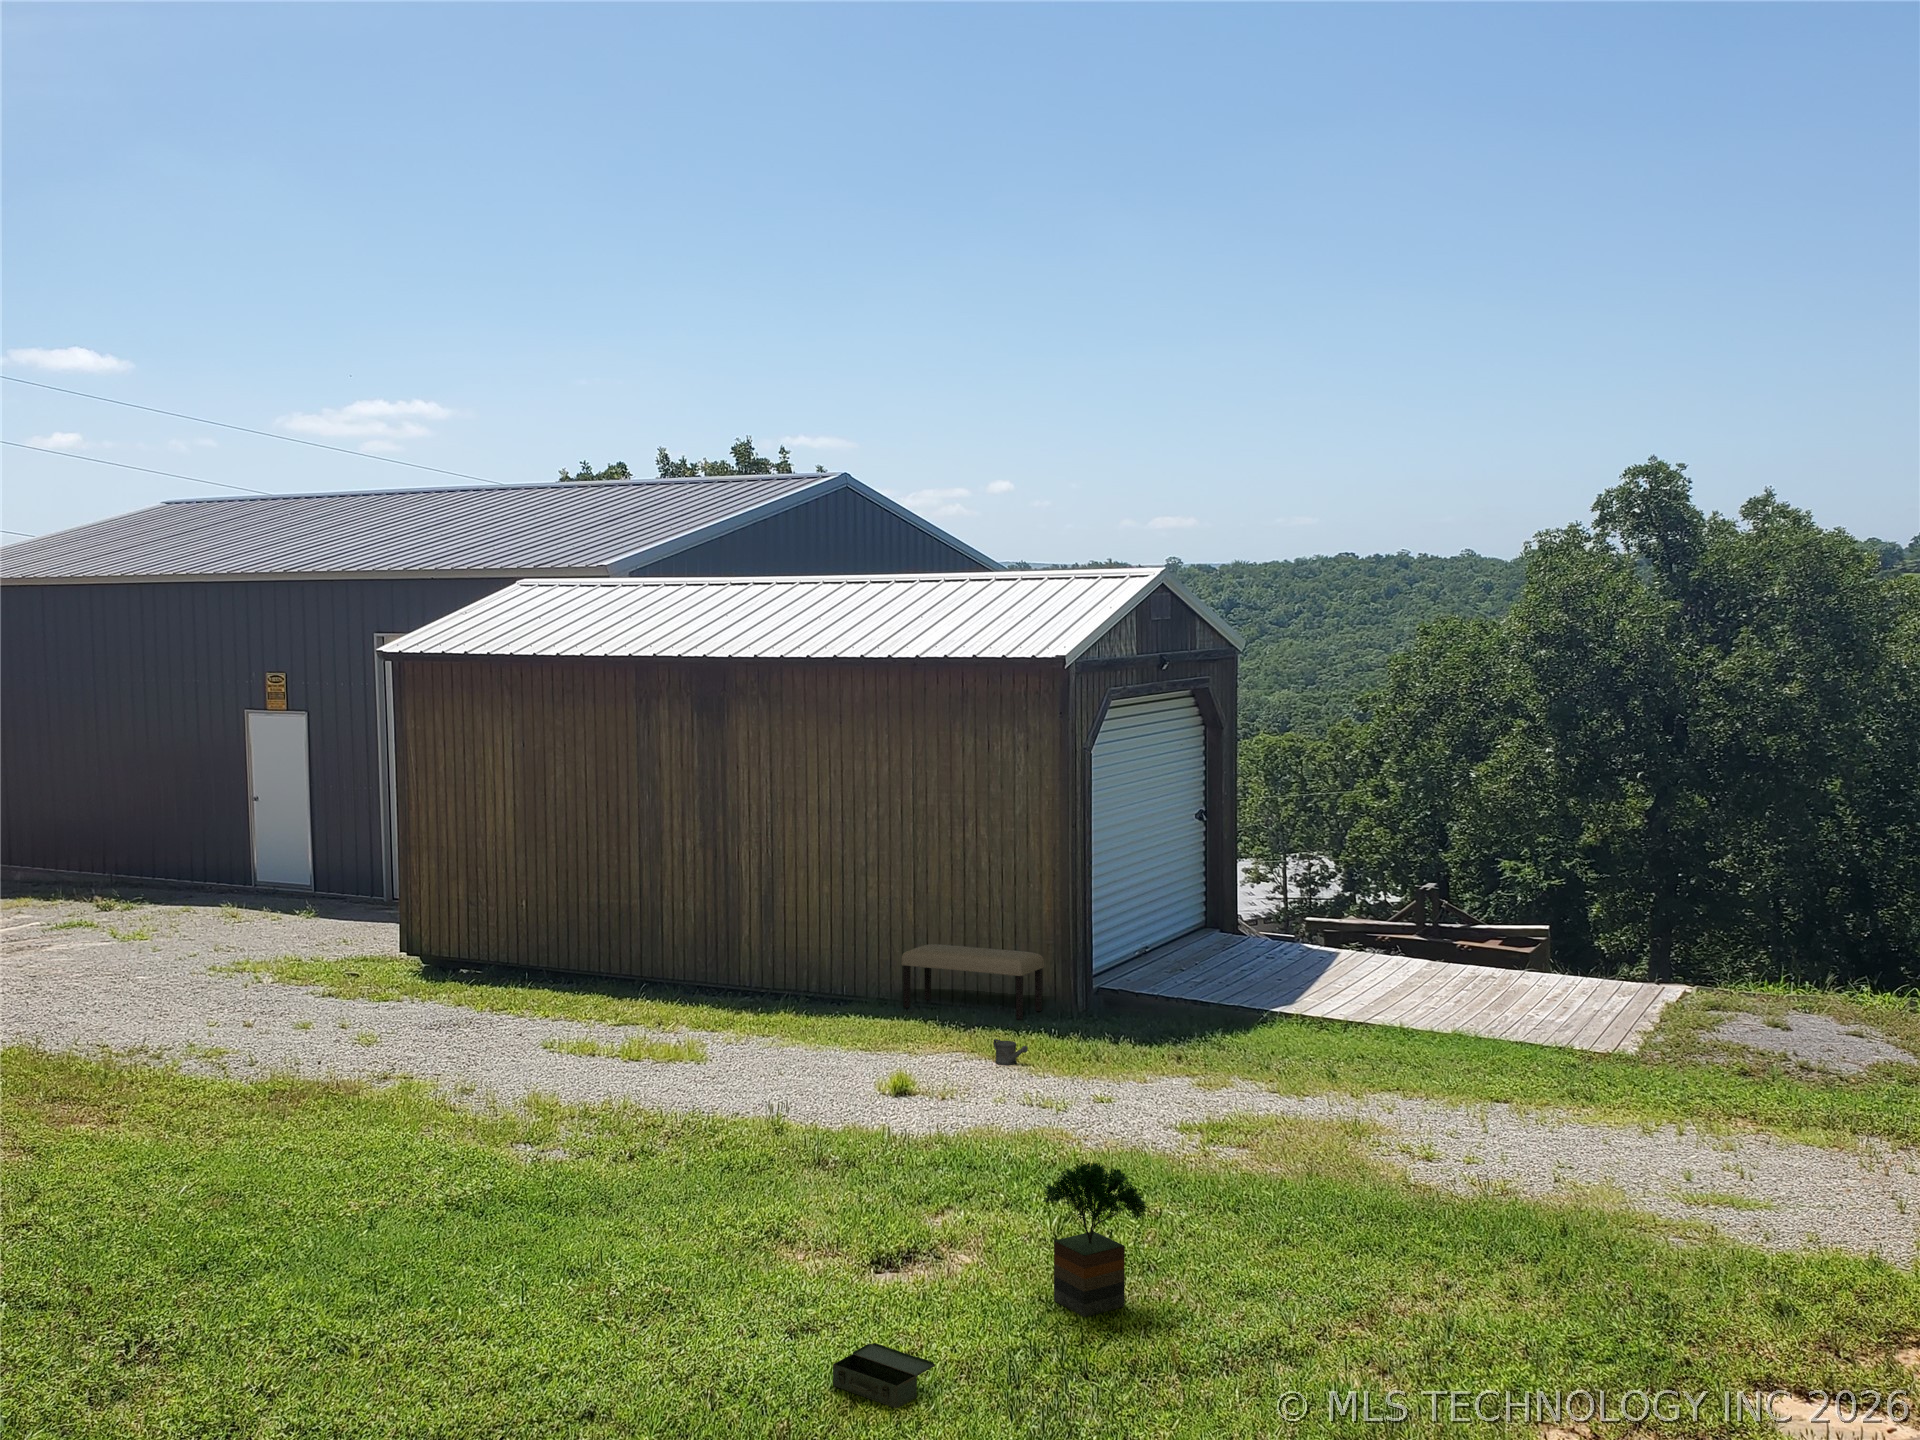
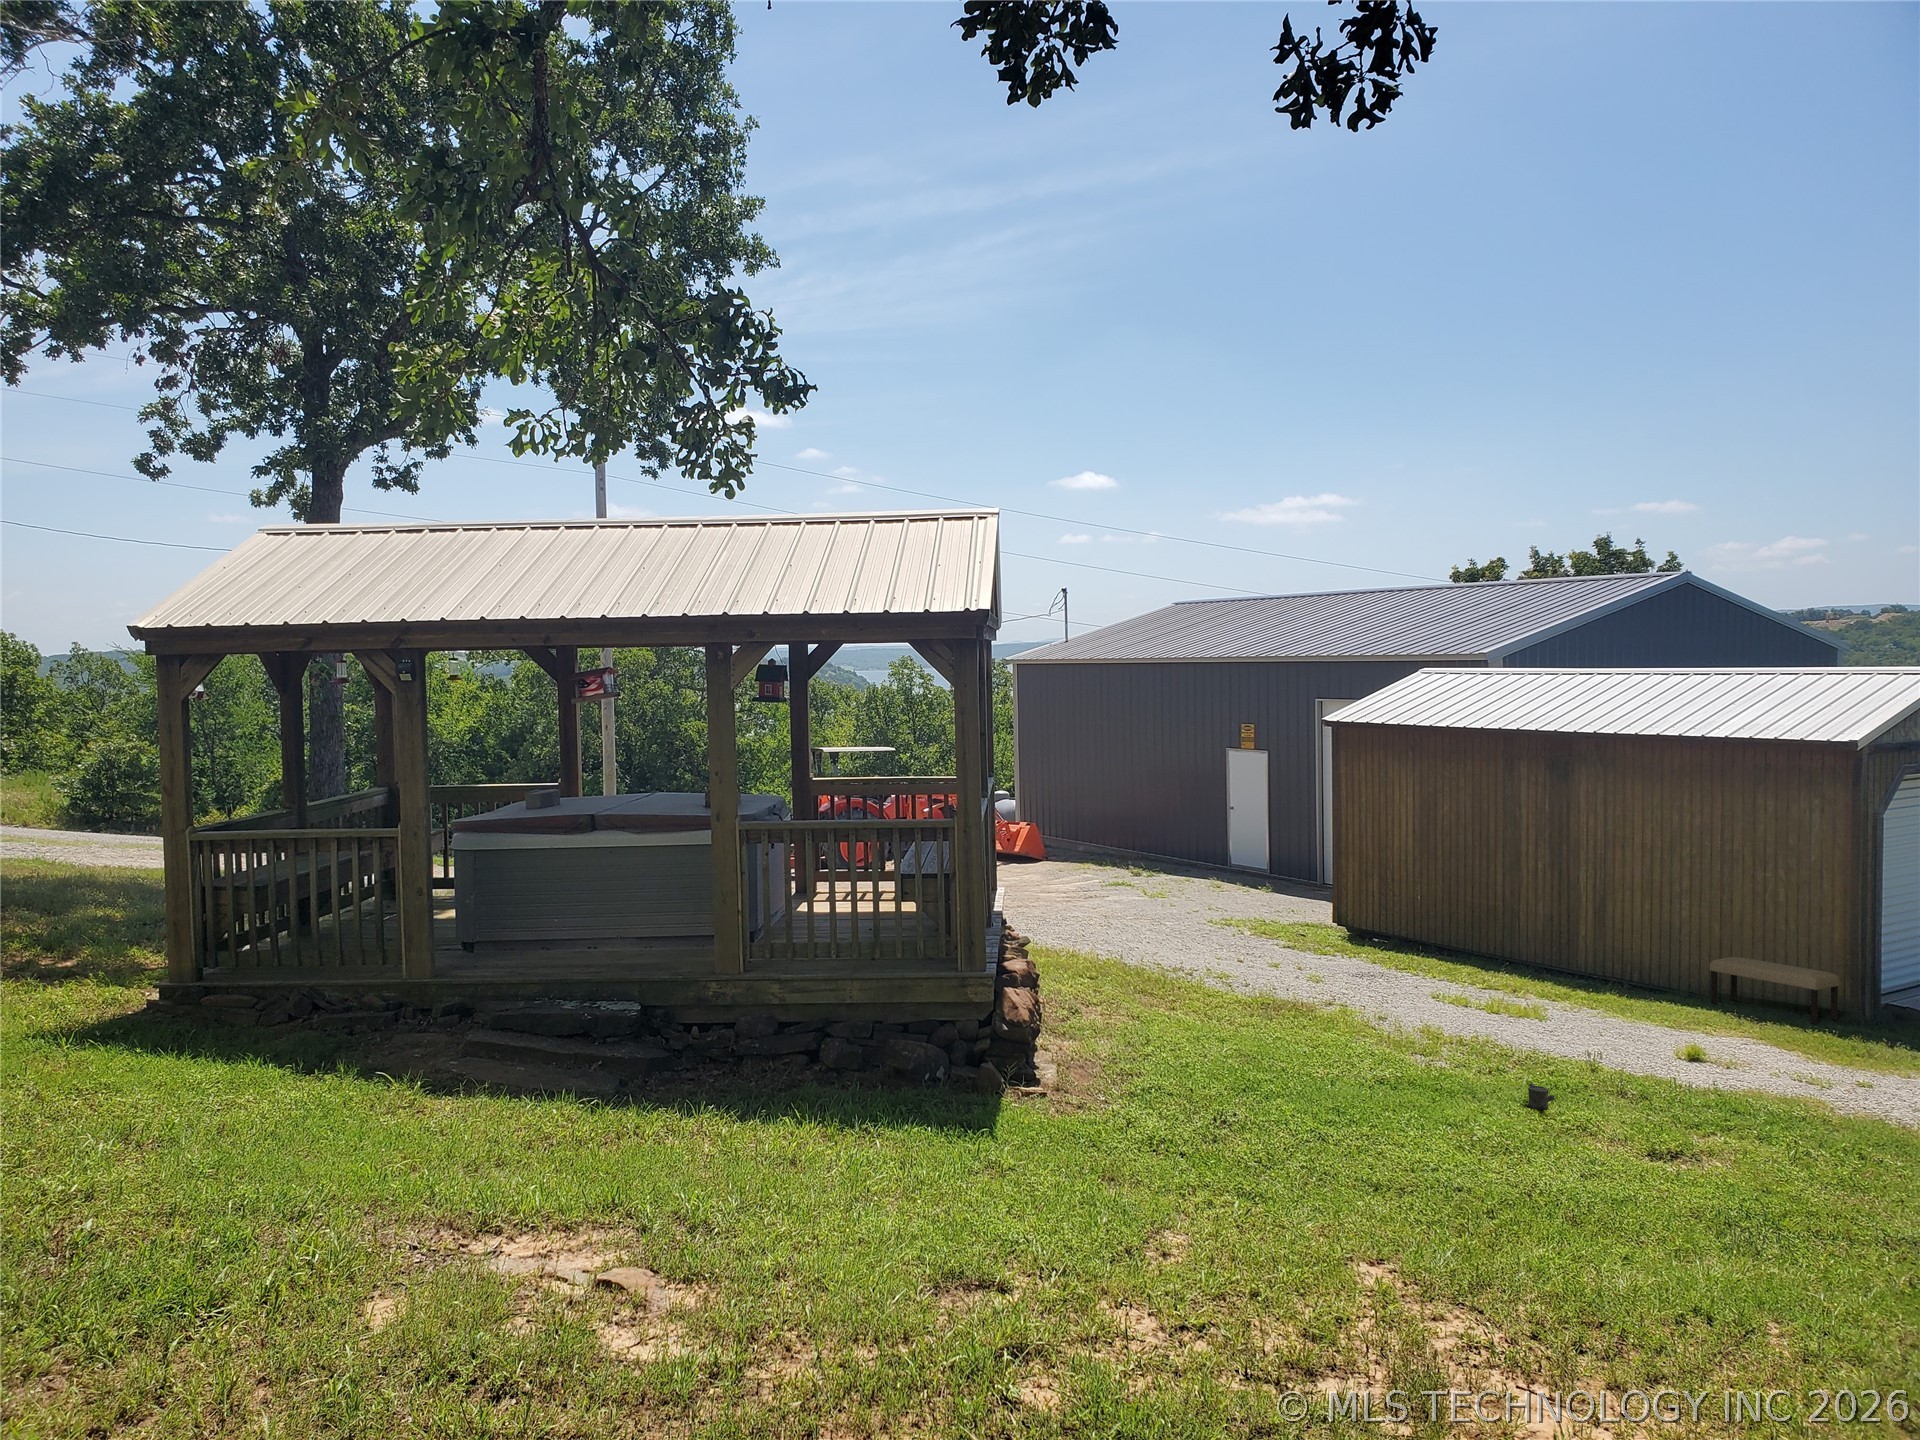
watering can: present [994,1039,1028,1065] -> present [1528,1083,1555,1110]
potted tree: present [1042,1163,1148,1317] -> none [1767,1112,1850,1211]
toolbox: present [833,1343,935,1408] -> none [1611,1191,1678,1227]

